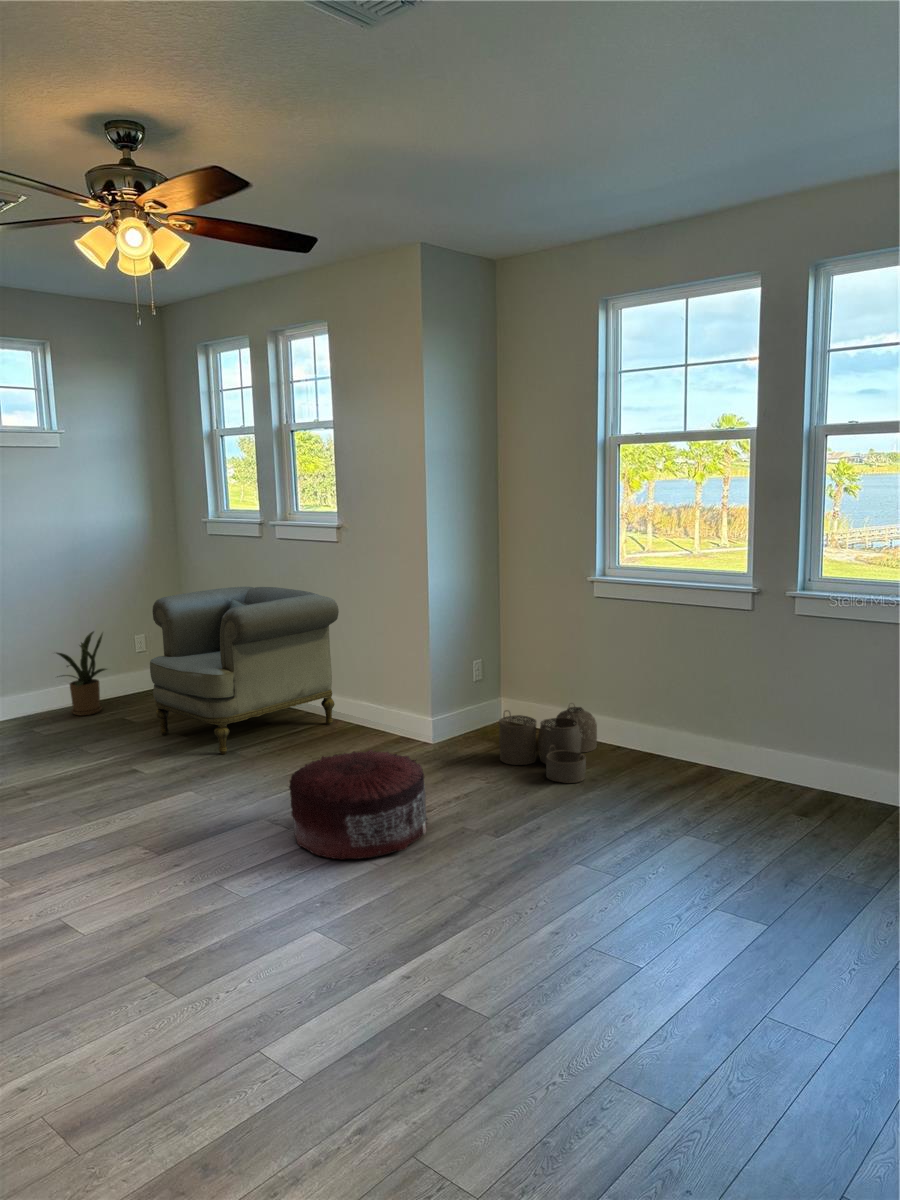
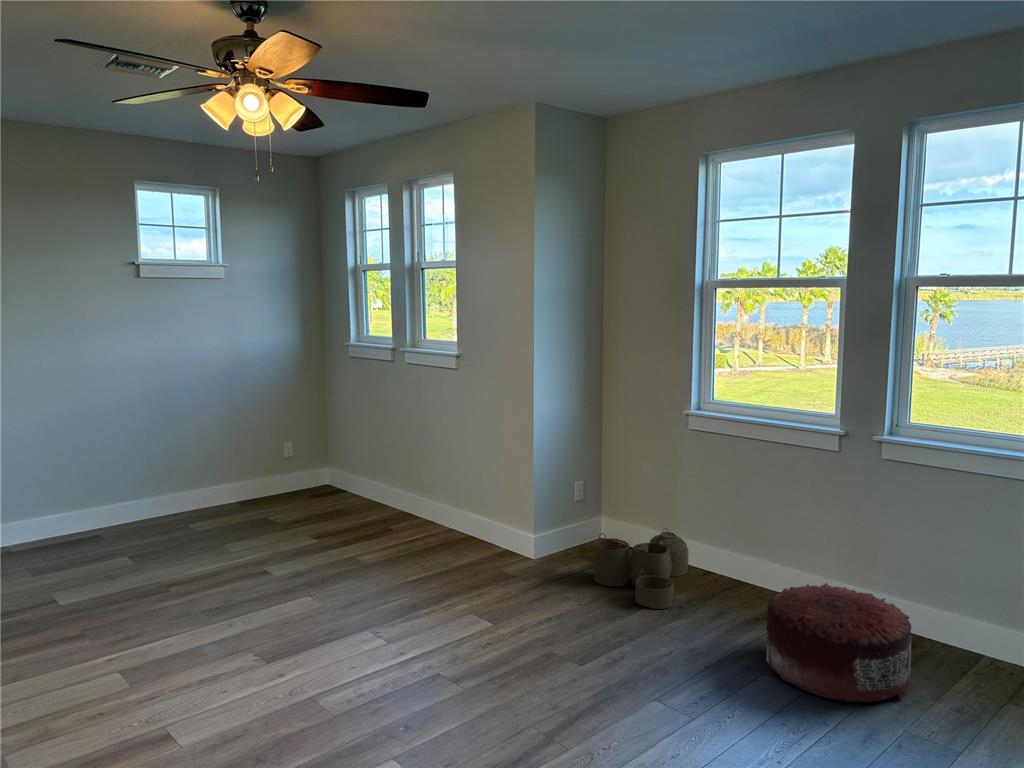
armchair: present [150,587,339,754] -> none [287,406,455,559]
house plant: present [56,632,106,716] -> none [206,438,260,513]
pouf: present [289,749,427,860] -> present [766,583,911,702]

